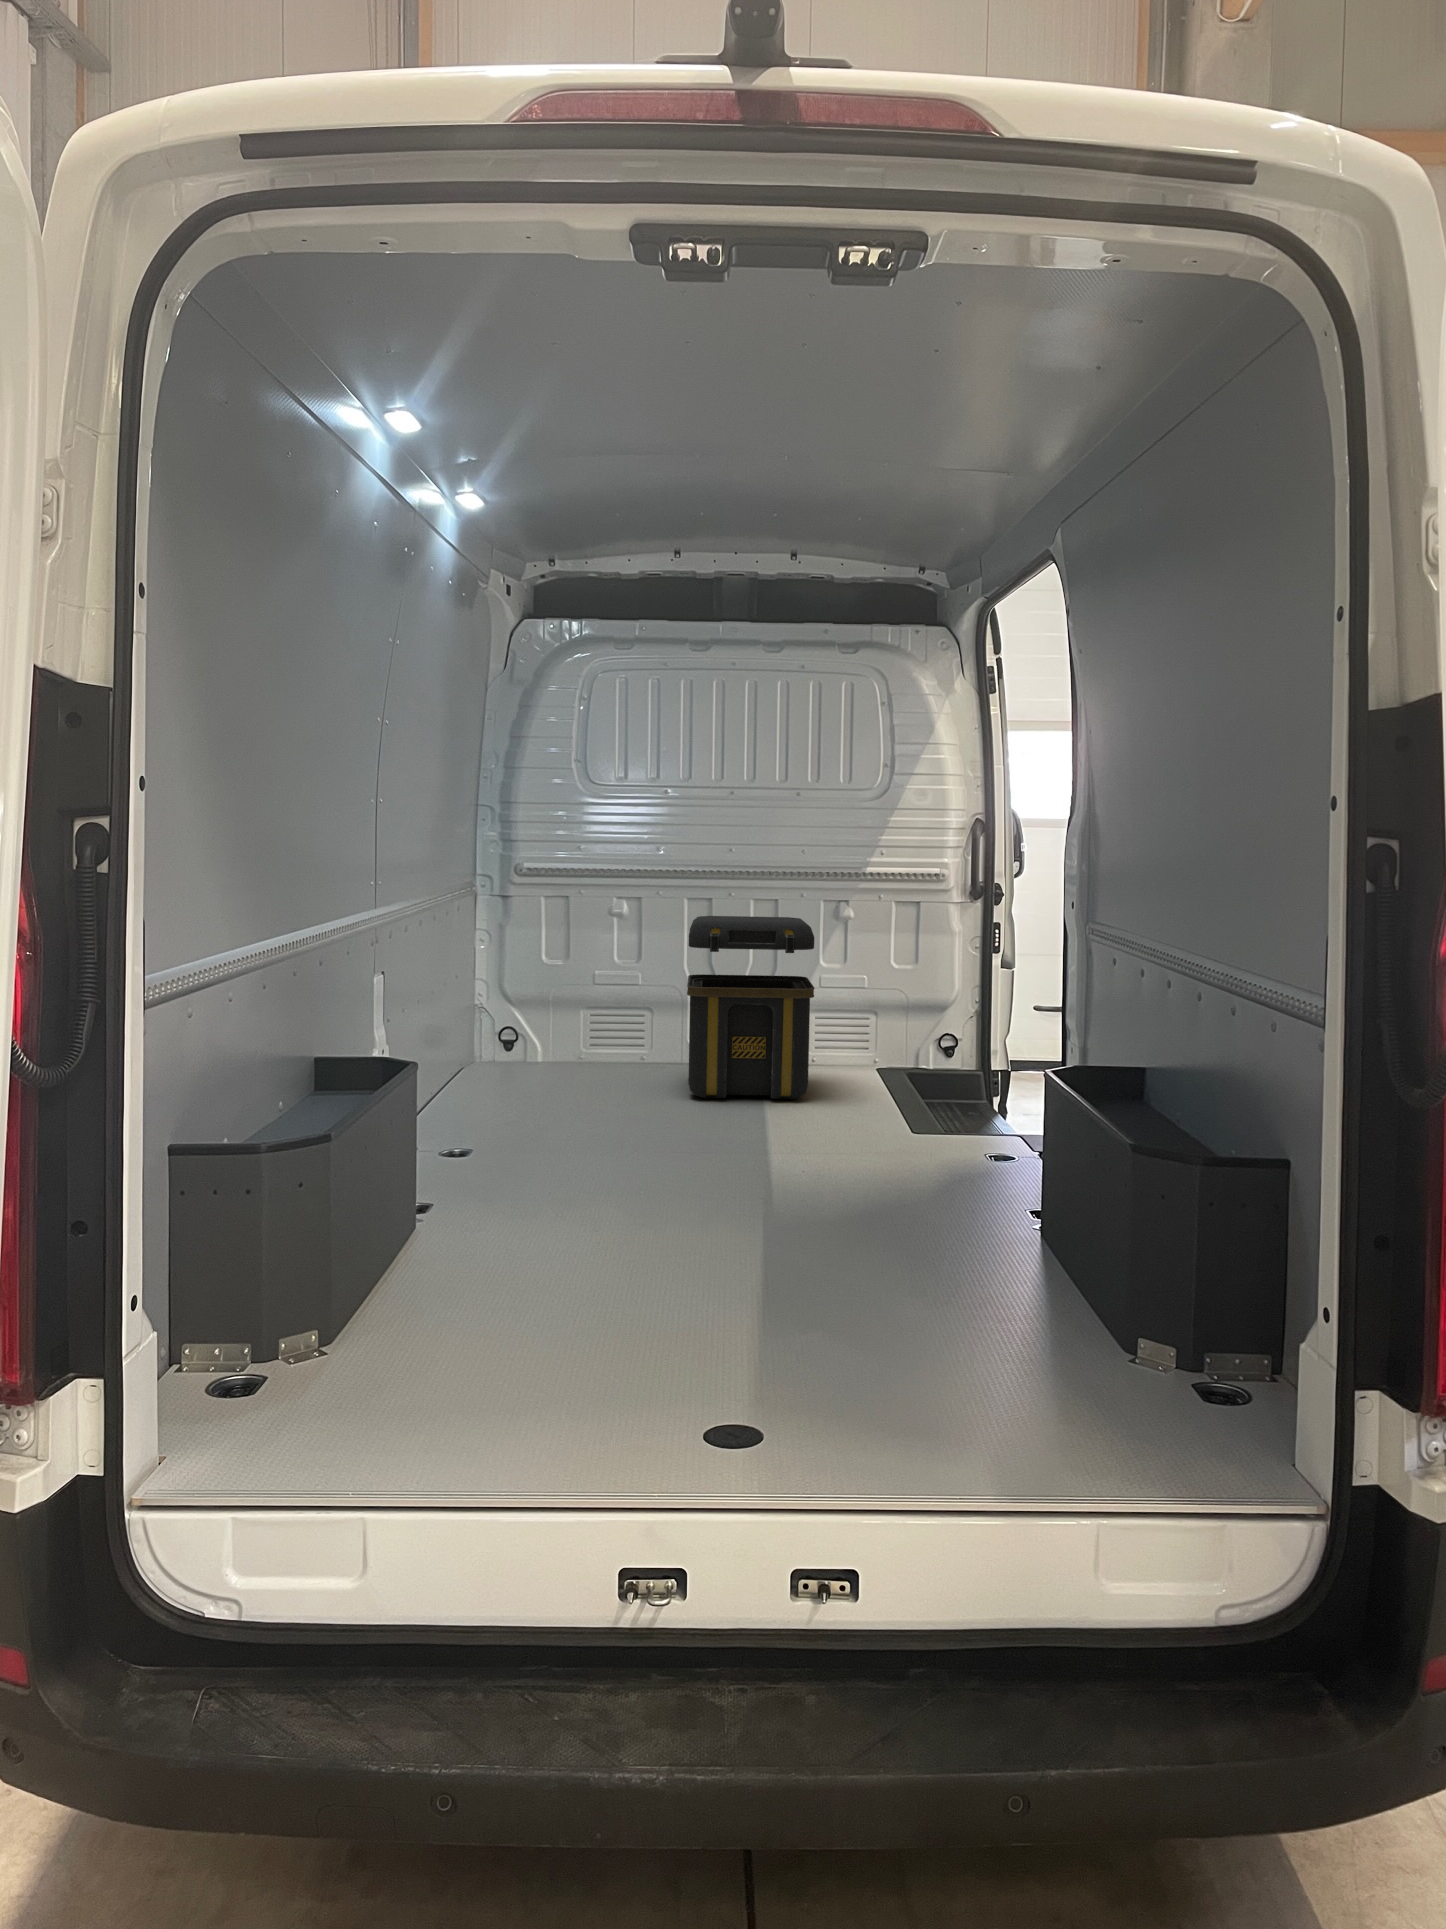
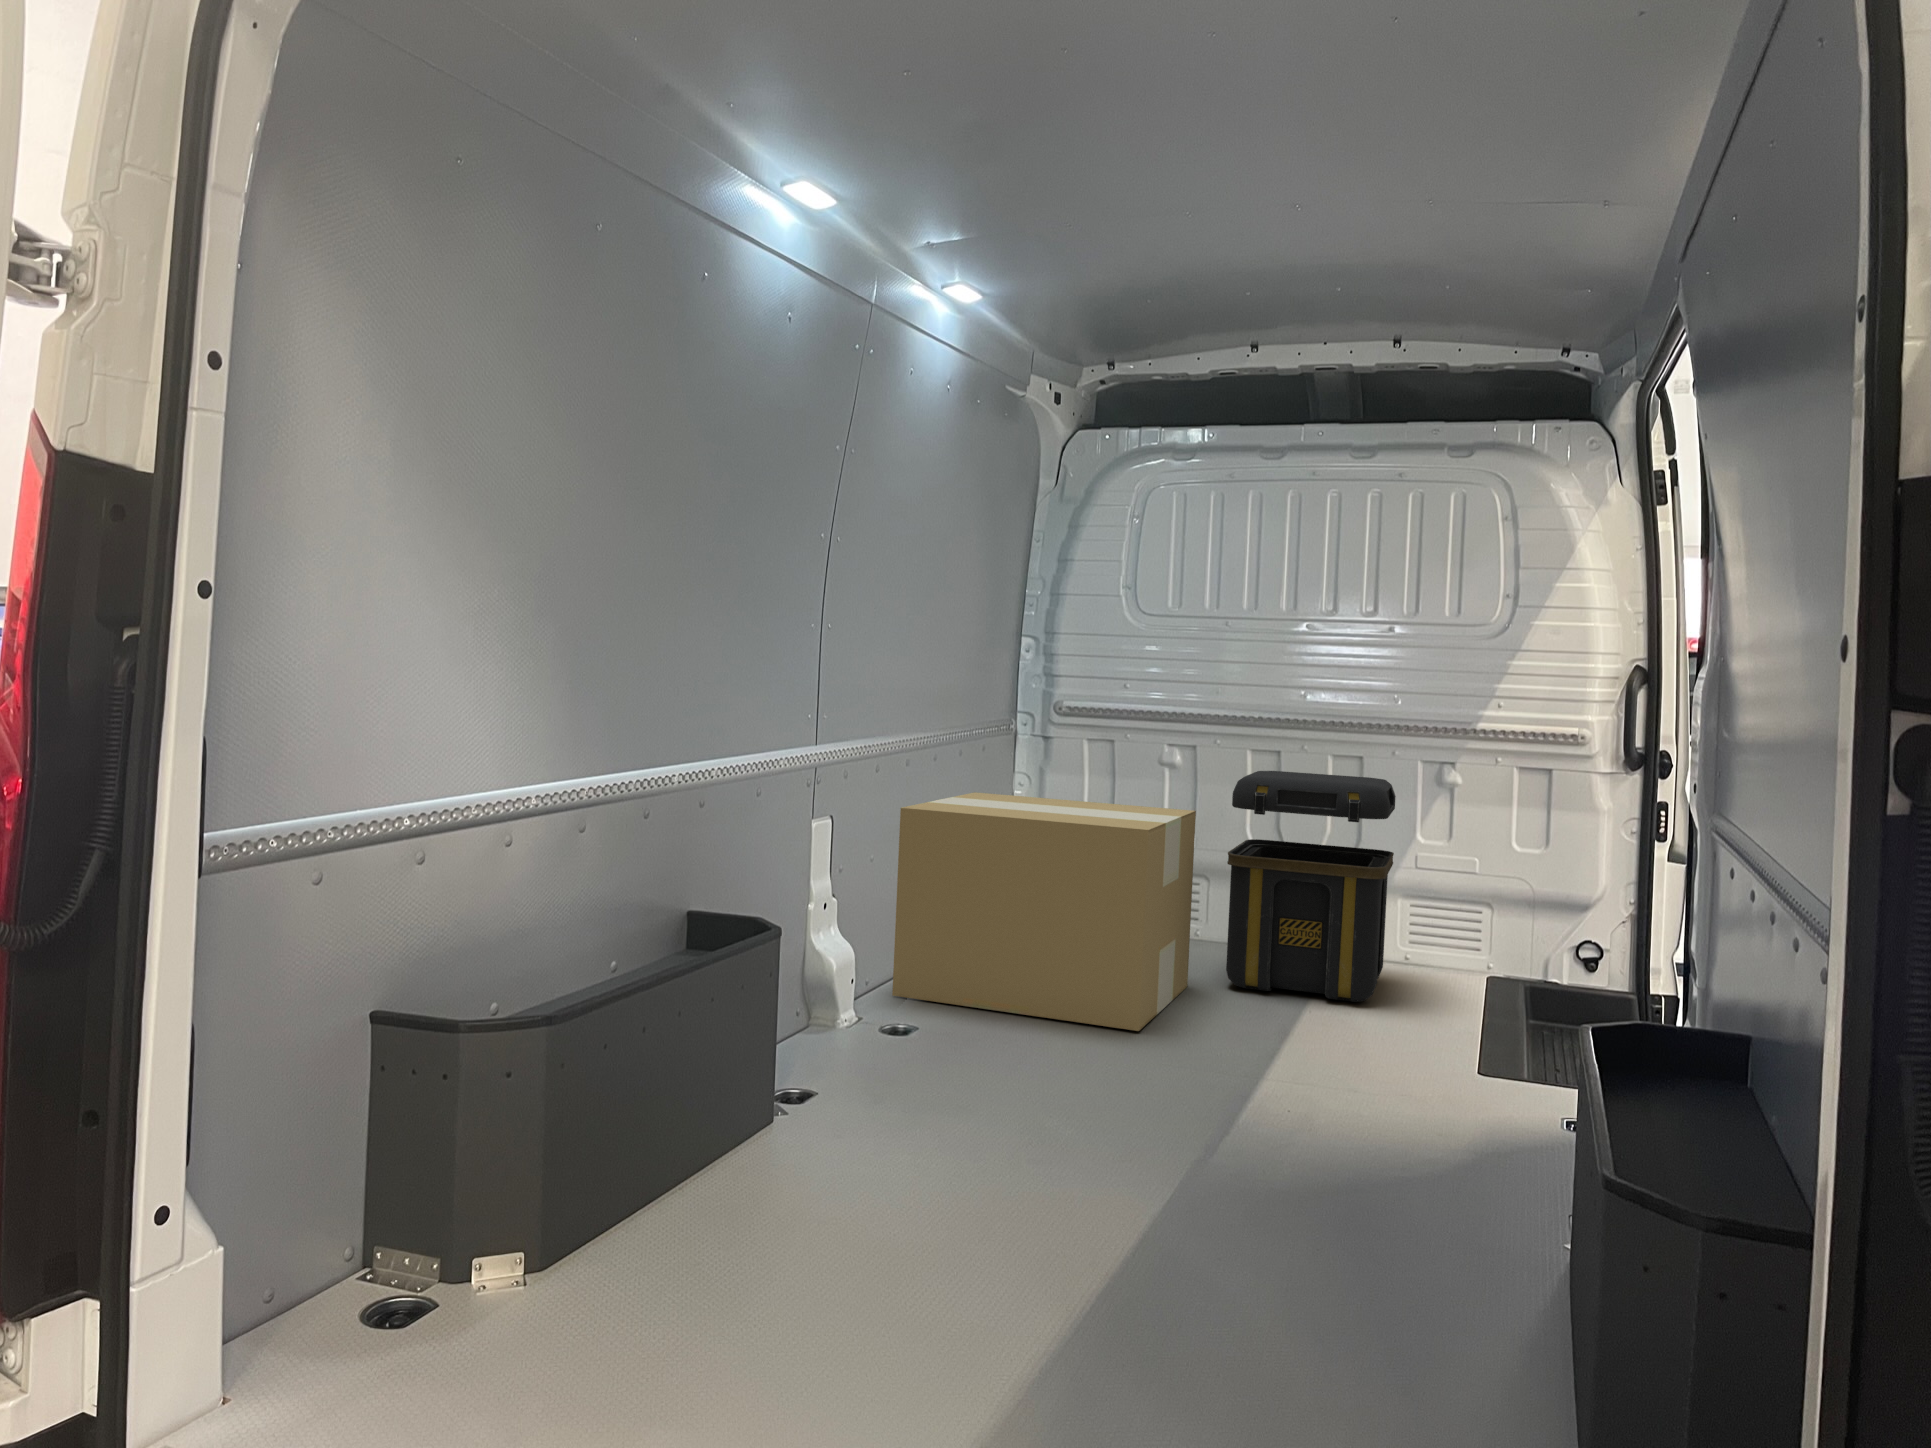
cardboard box: none [421,948,661,1138] -> present [892,792,1196,1031]

